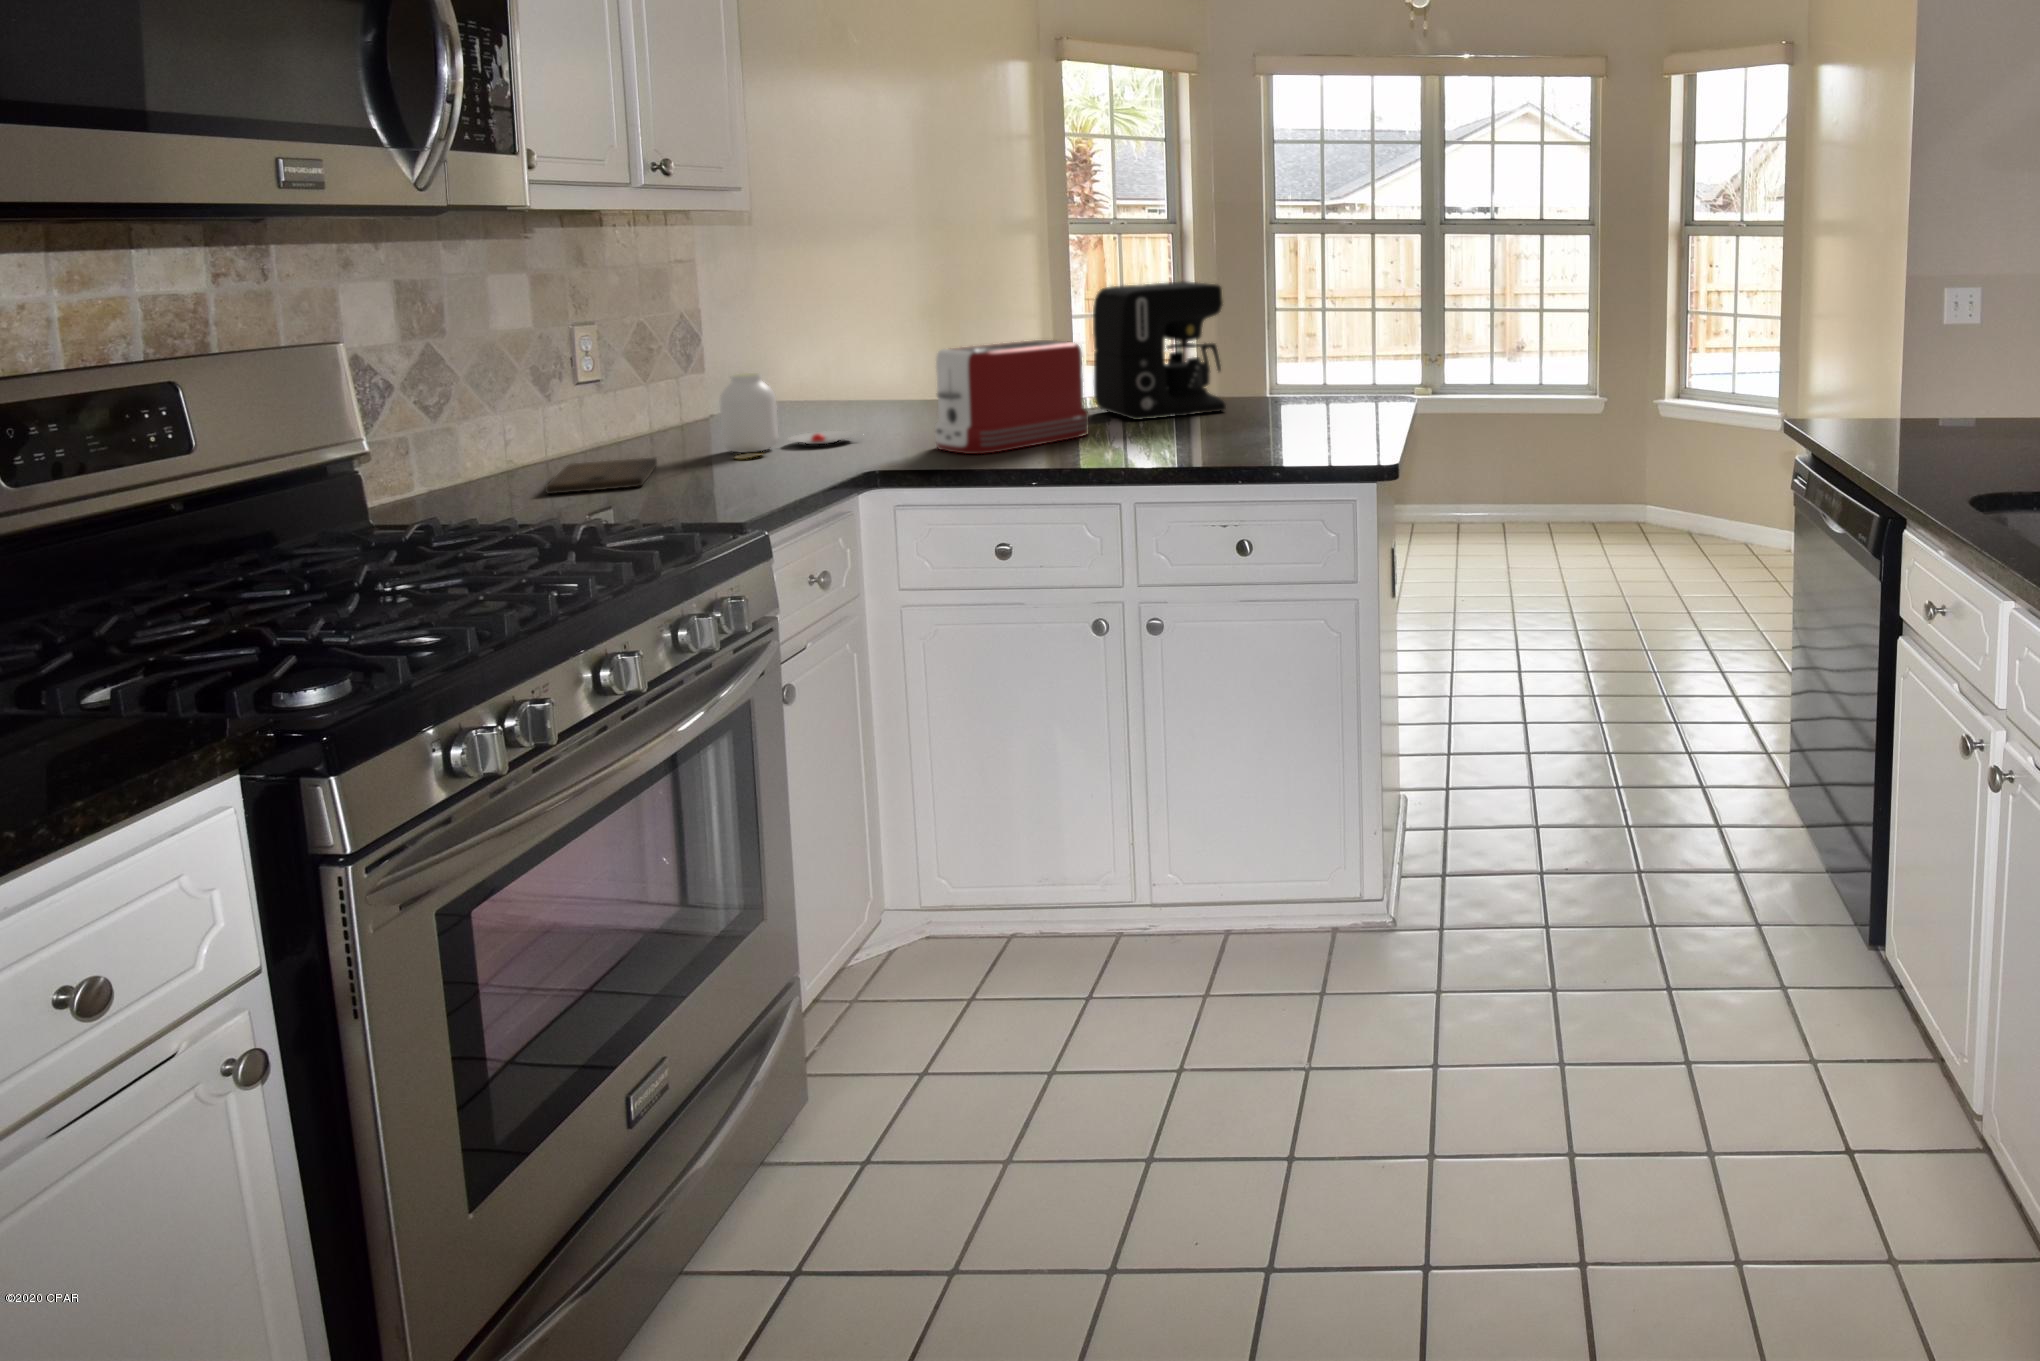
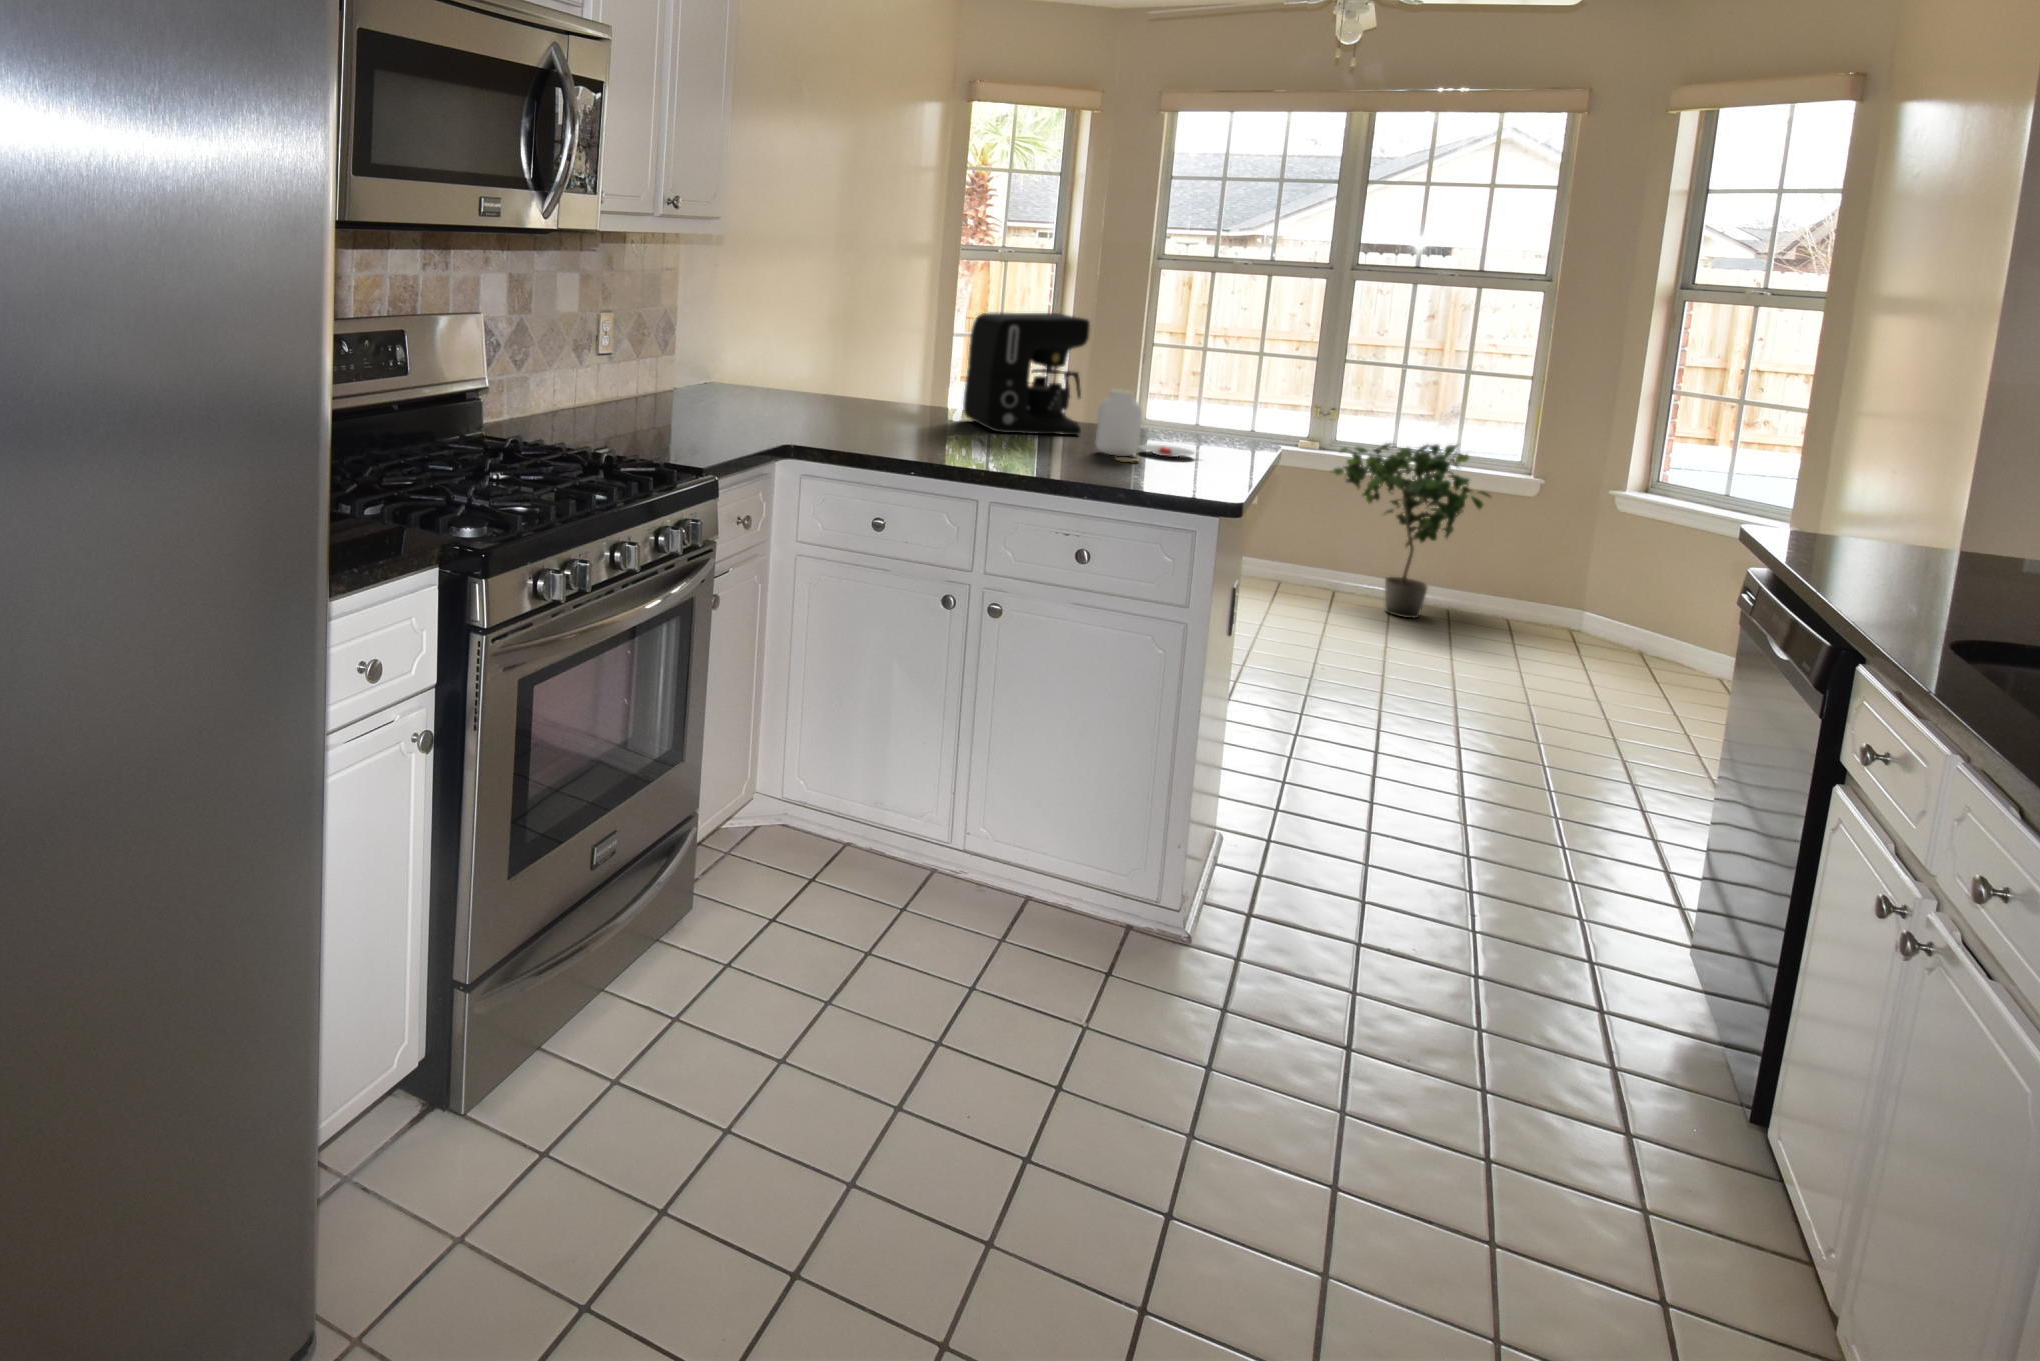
toaster: present [935,340,1089,454] -> none [834,354,957,443]
jar: present [720,373,855,459] -> present [1095,389,1194,462]
potted plant: none [1448,376,1571,538] -> present [1333,443,1490,618]
cutting board: present [545,458,657,494] -> none [585,408,648,430]

